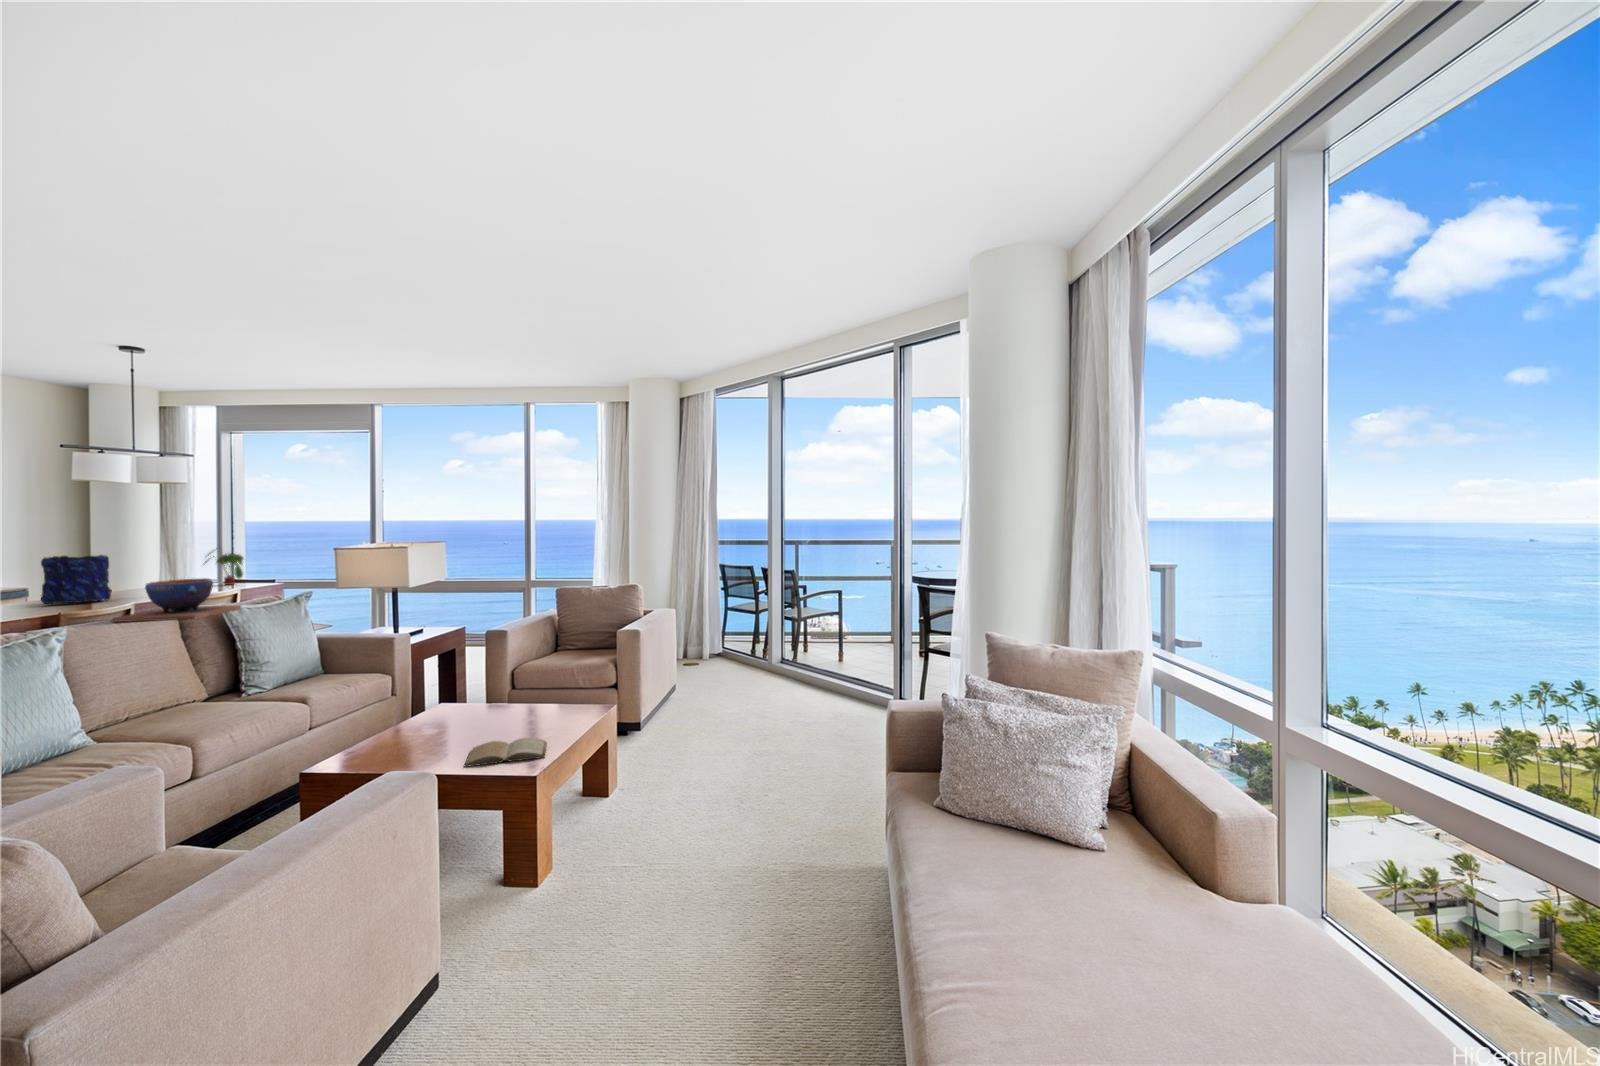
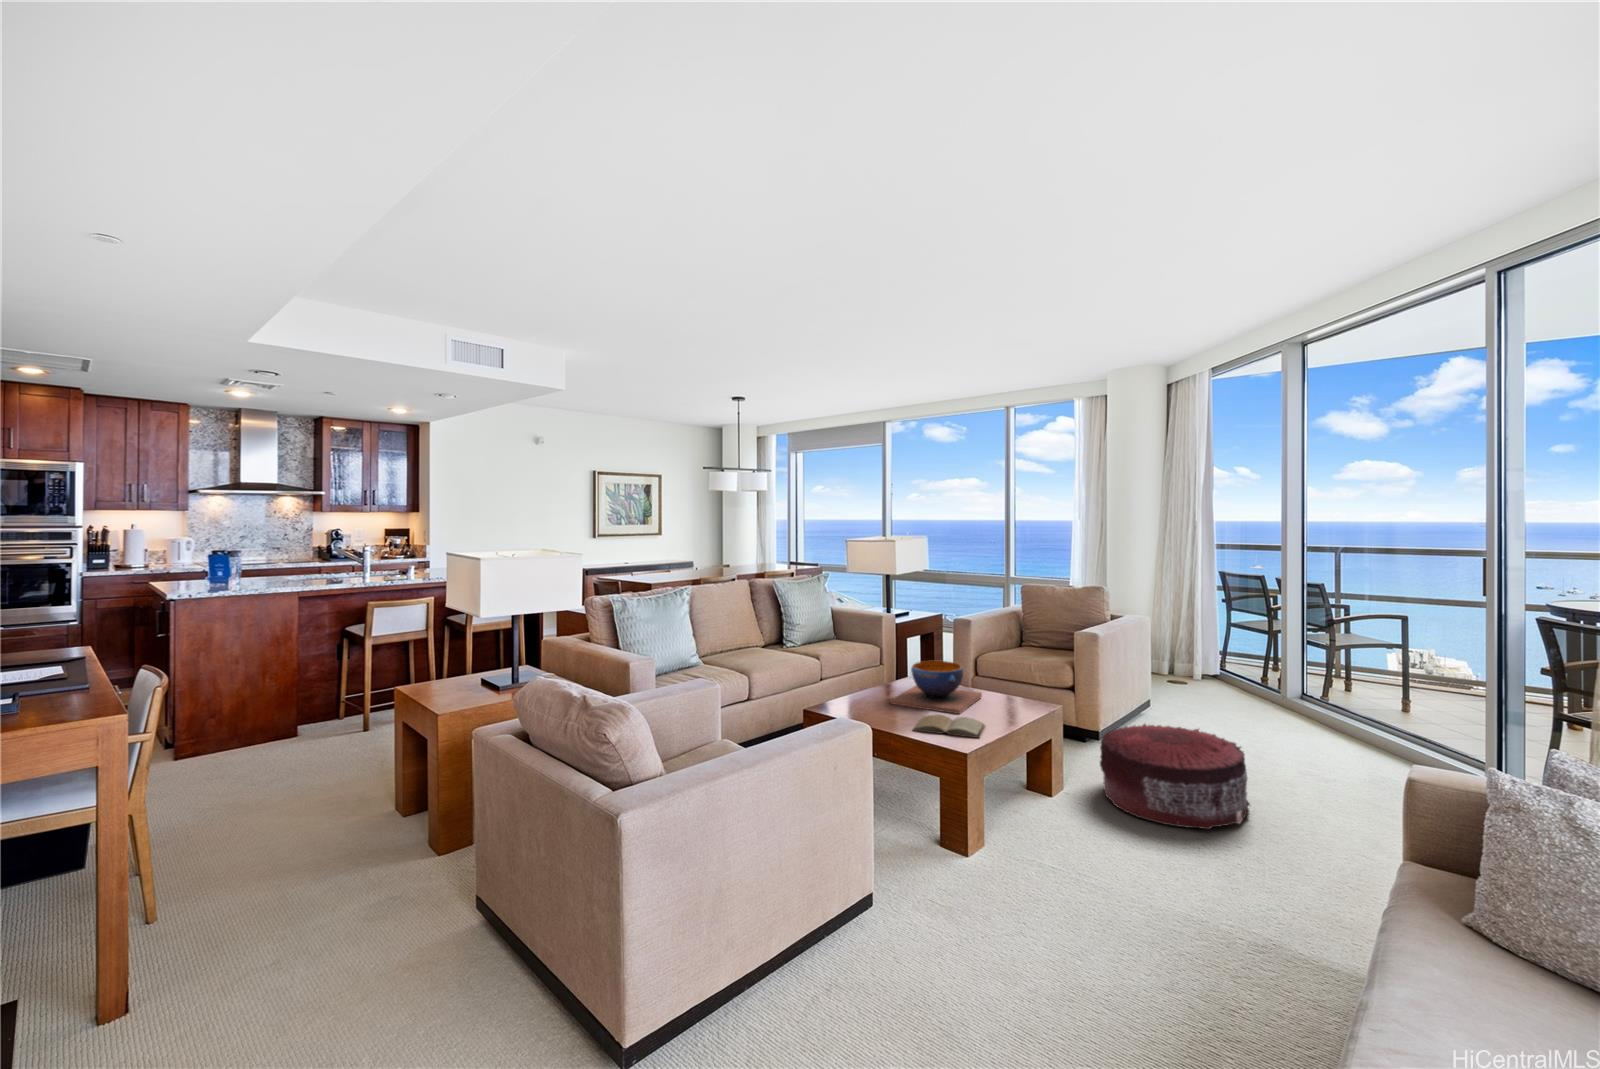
plant: present [205,548,243,585] -> none [773,538,798,567]
vase: present [41,555,111,604] -> none [692,541,724,574]
decorative bowl: present [112,578,241,622] -> present [890,661,982,714]
pouf: none [653,702,771,796] -> present [1100,724,1250,829]

